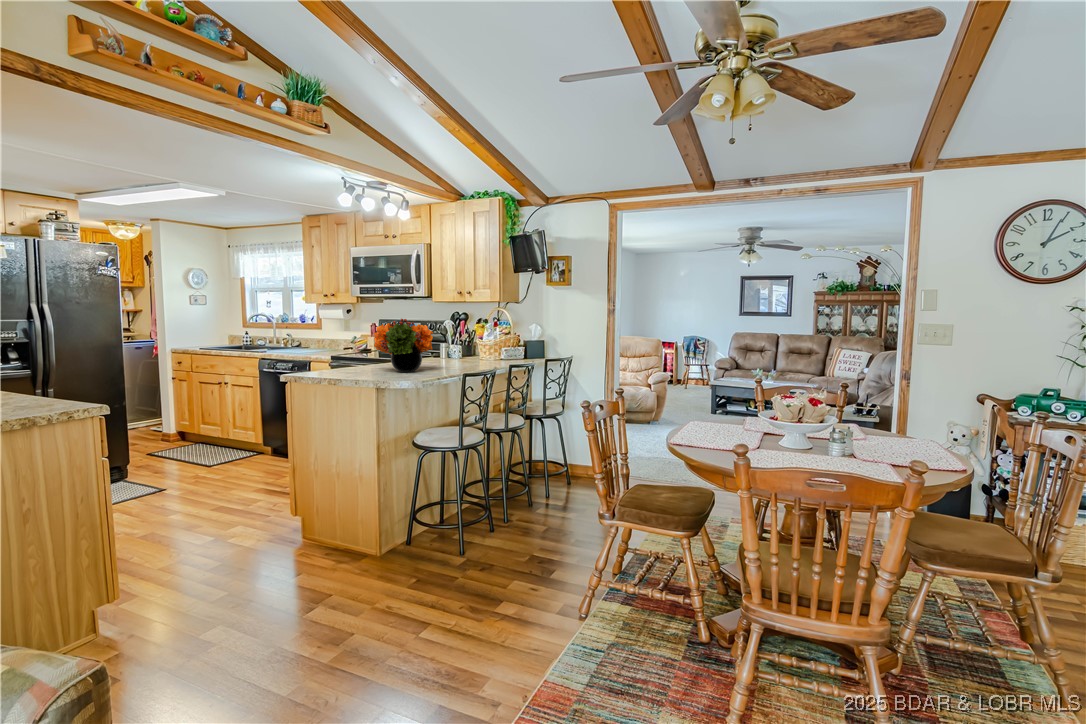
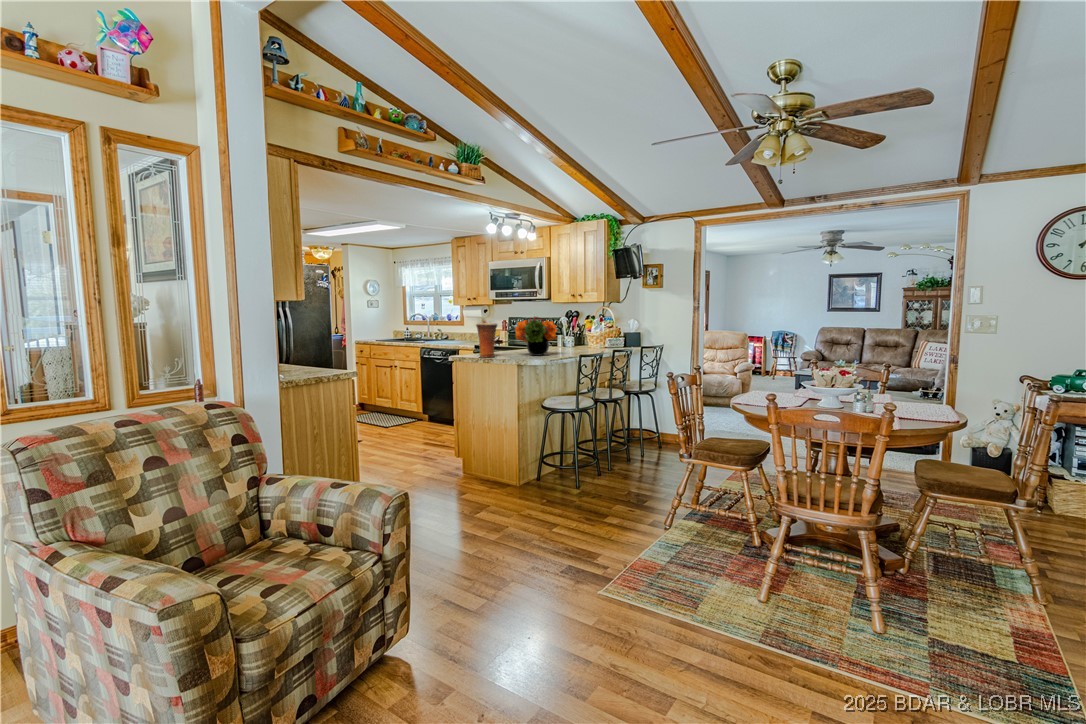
vase: none [314,321,351,376] -> present [476,319,497,357]

